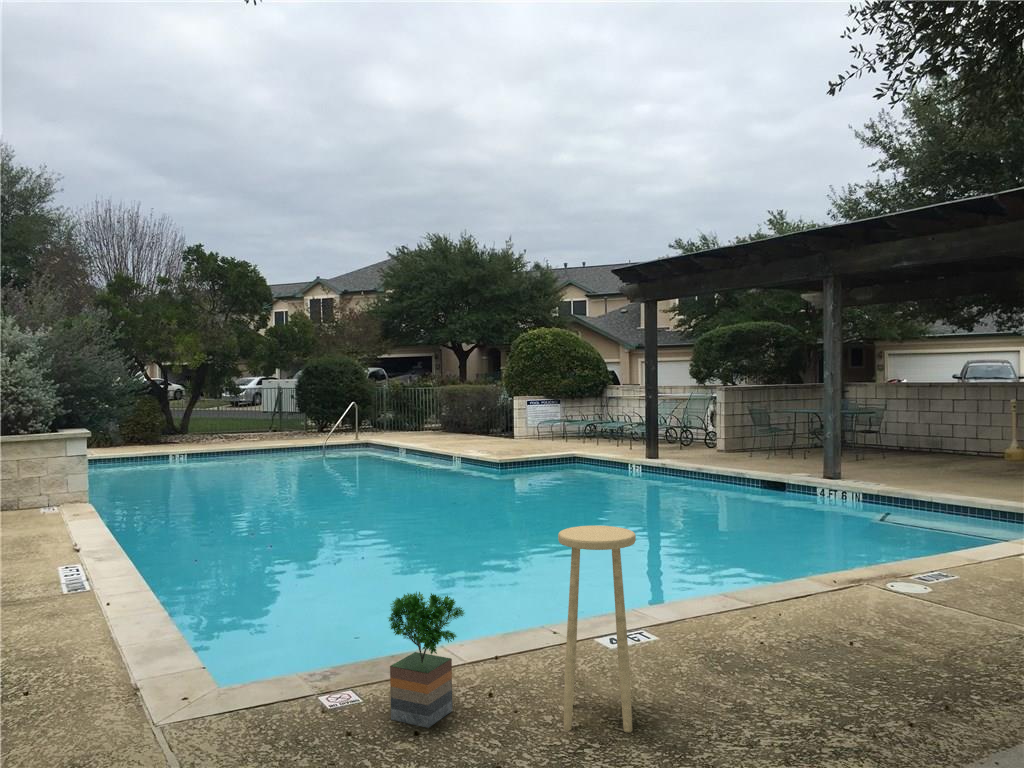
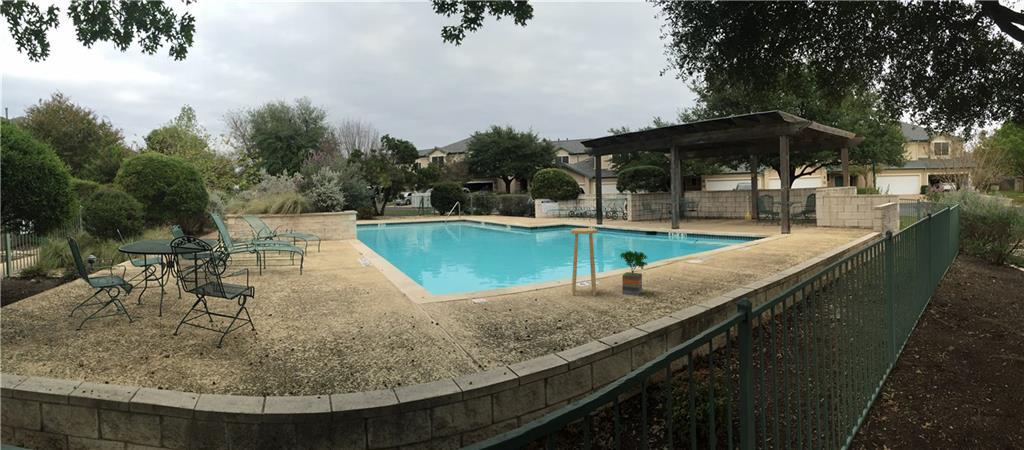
potted tree: present [389,592,464,728] -> present [620,251,647,295]

